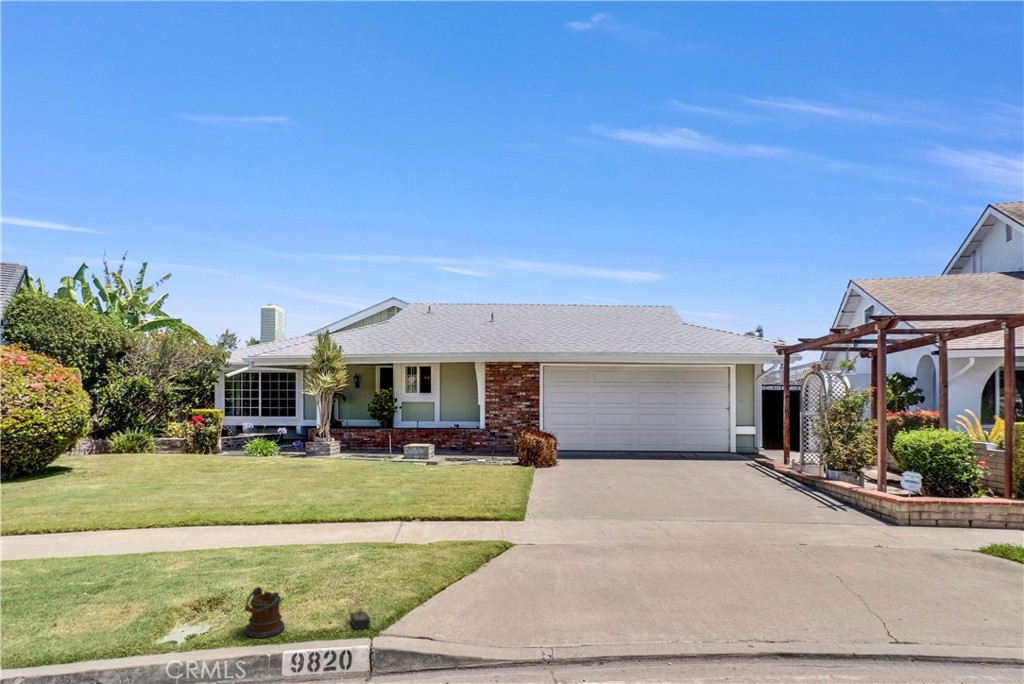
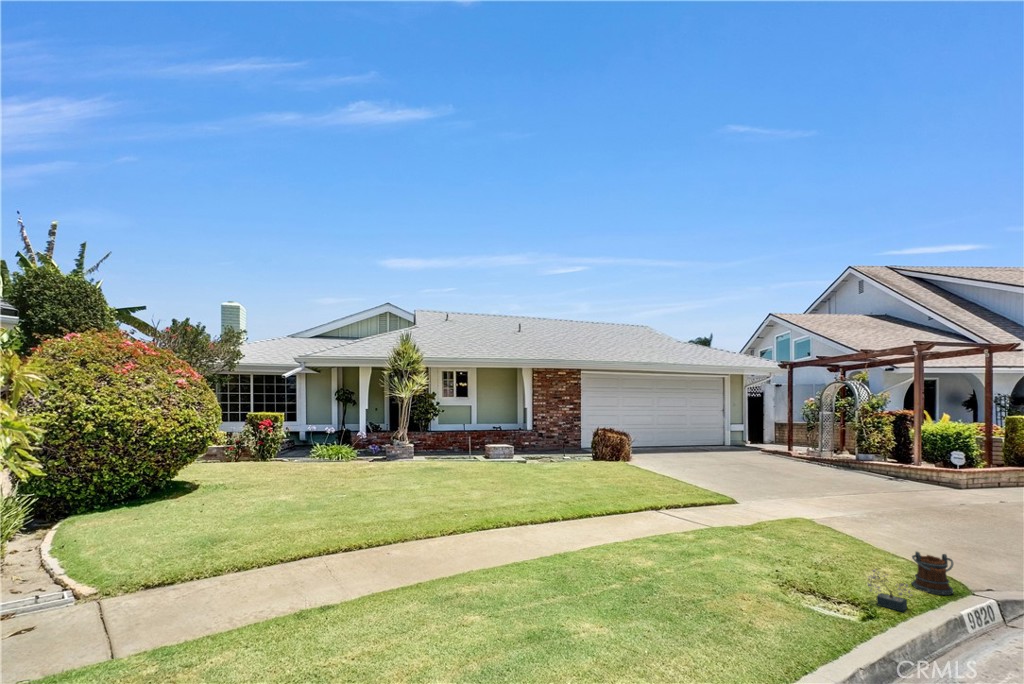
bucket: present [244,587,285,638] -> present [911,552,953,595]

